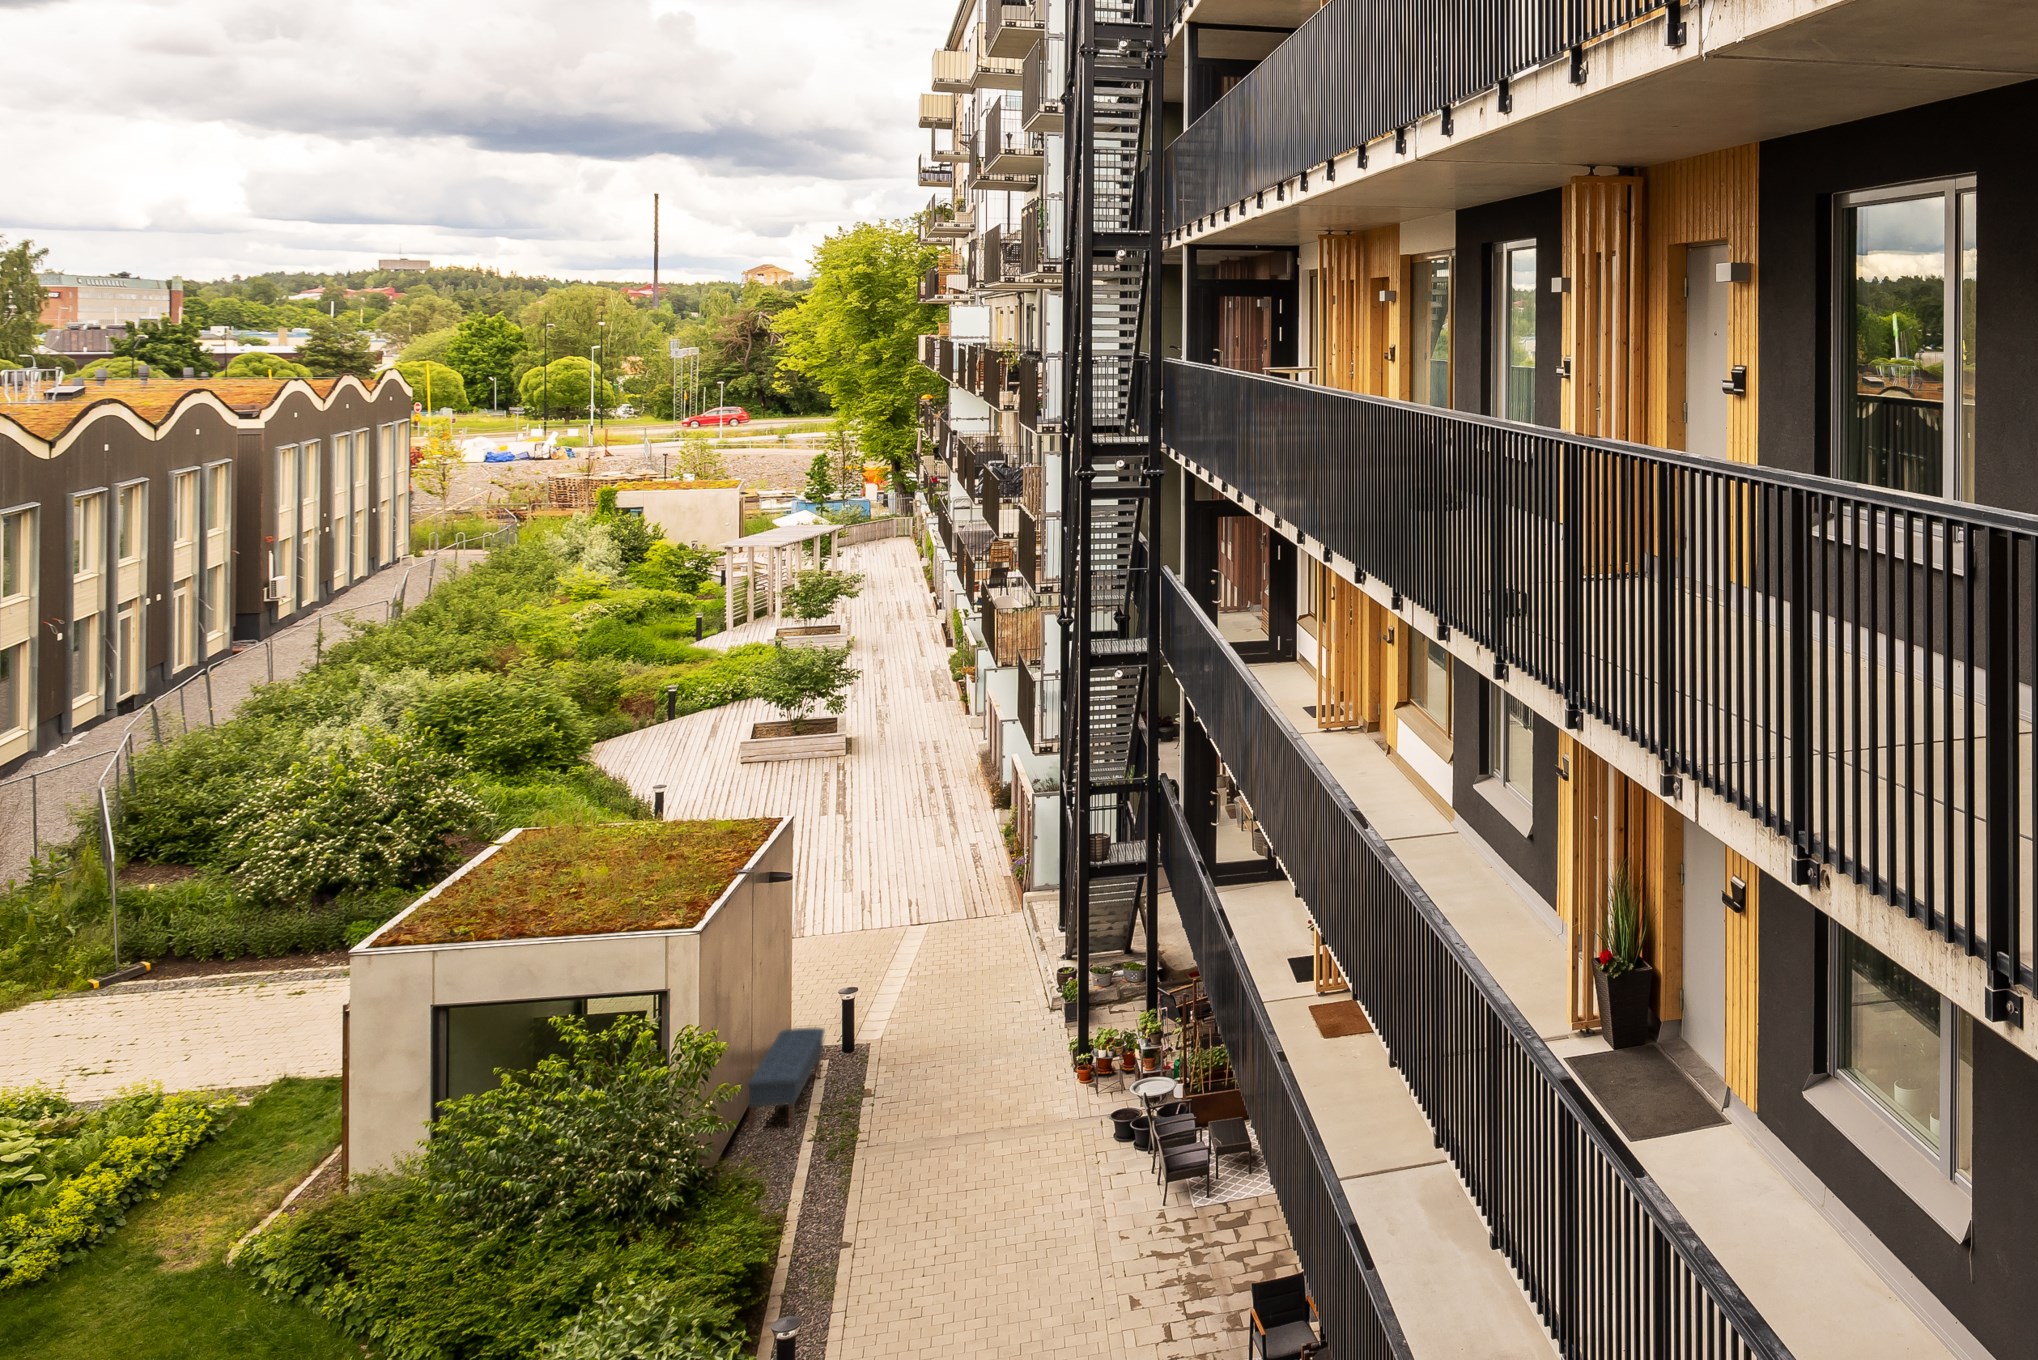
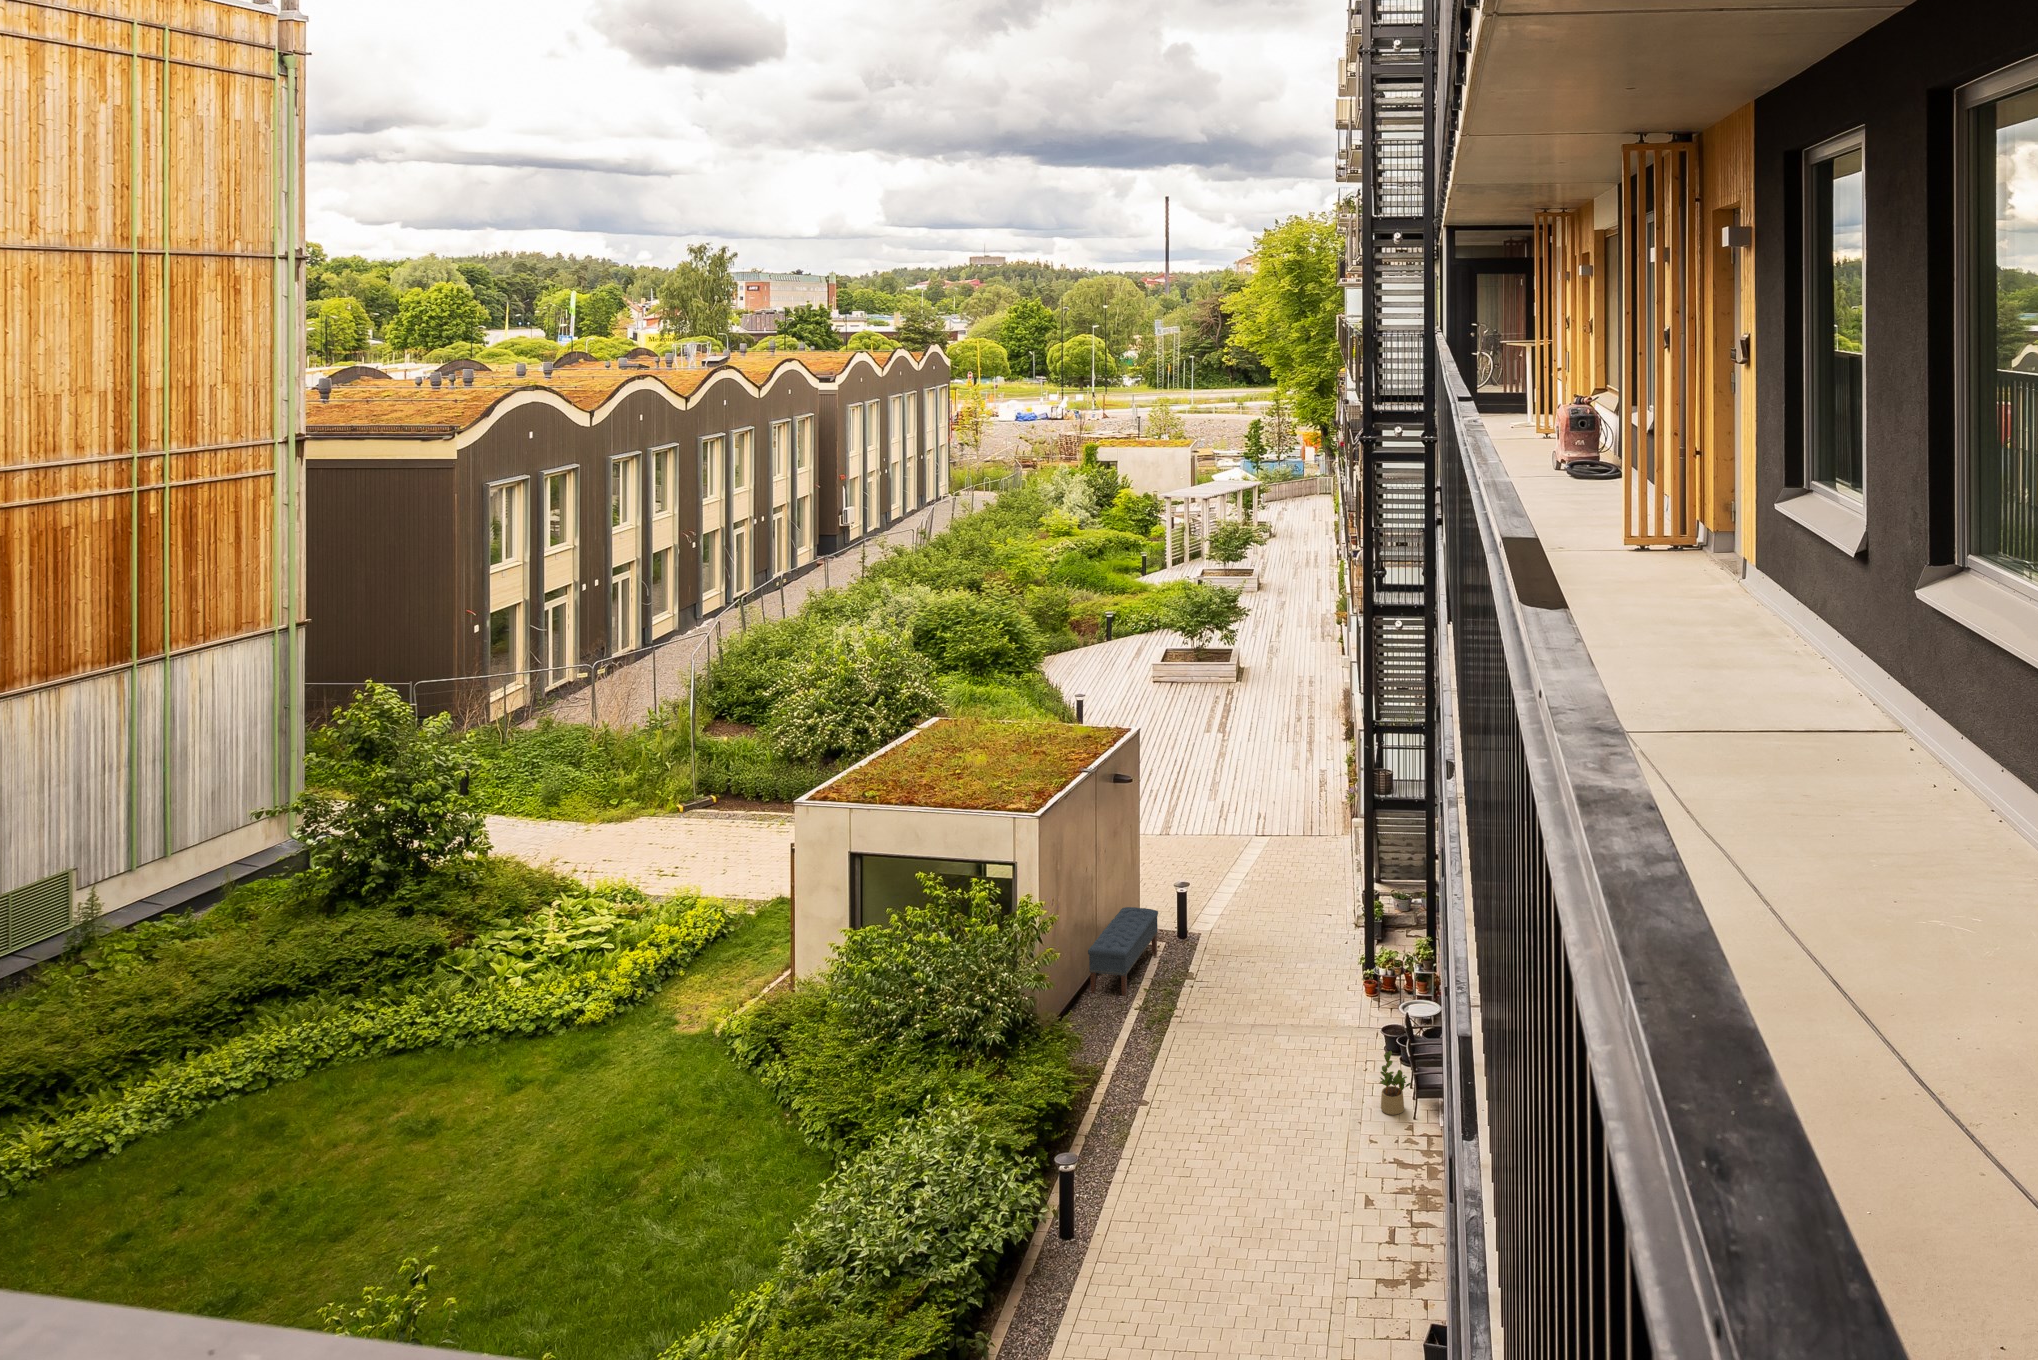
potted plant: none [1107,1131,1141,1194] -> present [1380,1051,1411,1115]

